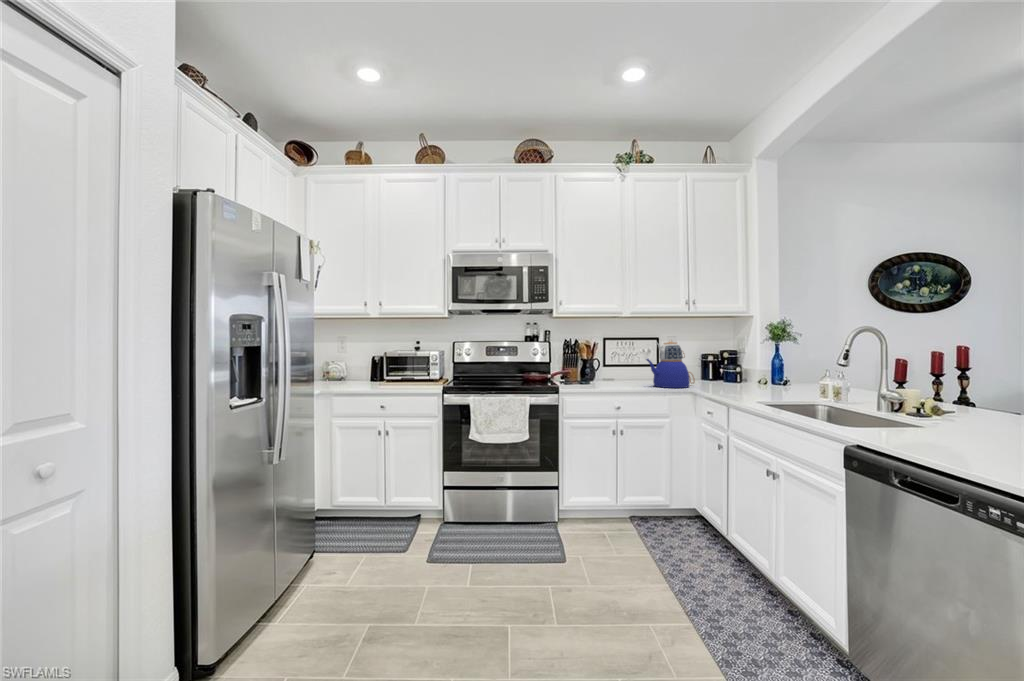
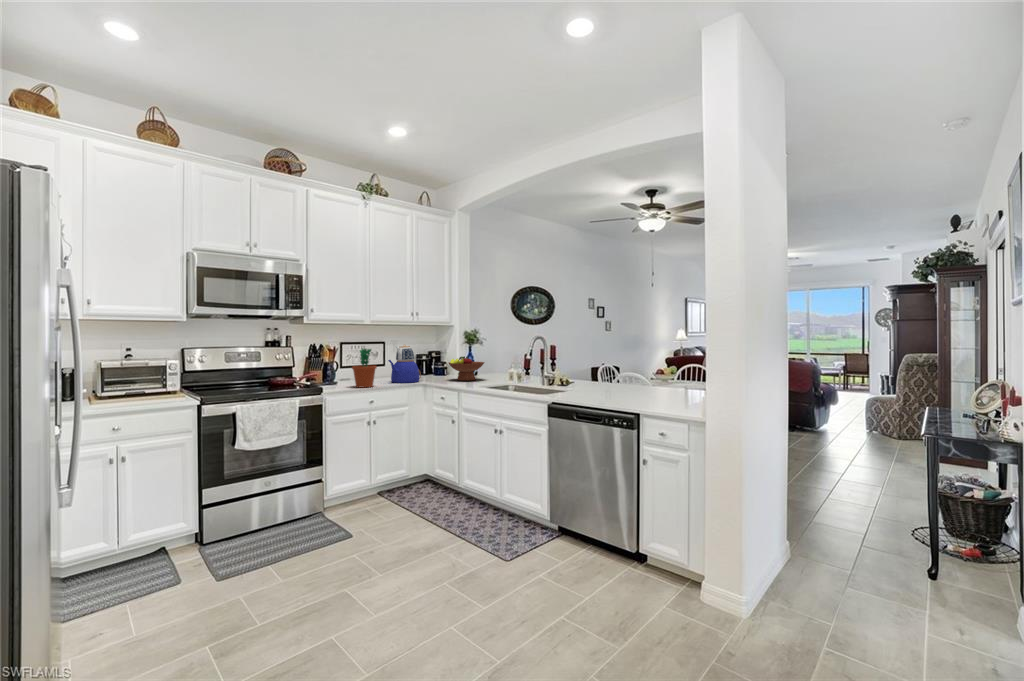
flower pot: none [598,343,626,389] -> present [352,348,377,387]
fruit bowl: none [729,357,787,392] -> present [449,356,484,381]

